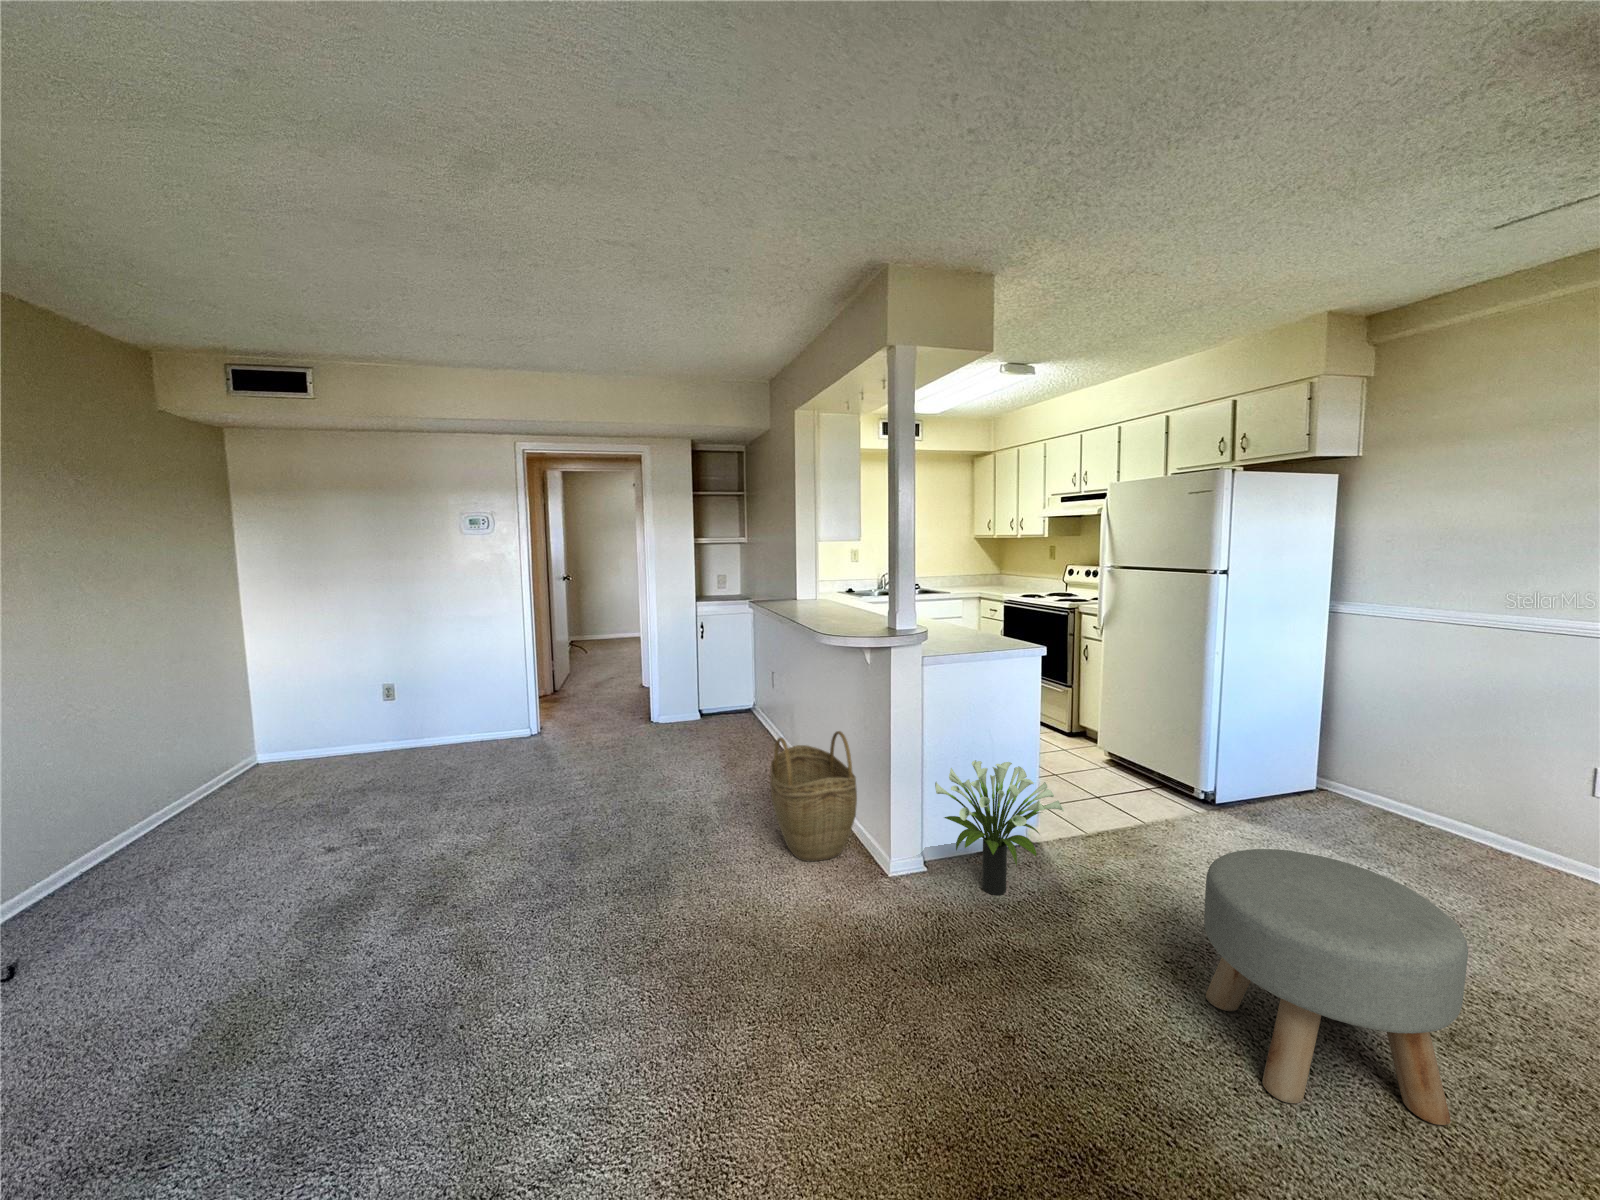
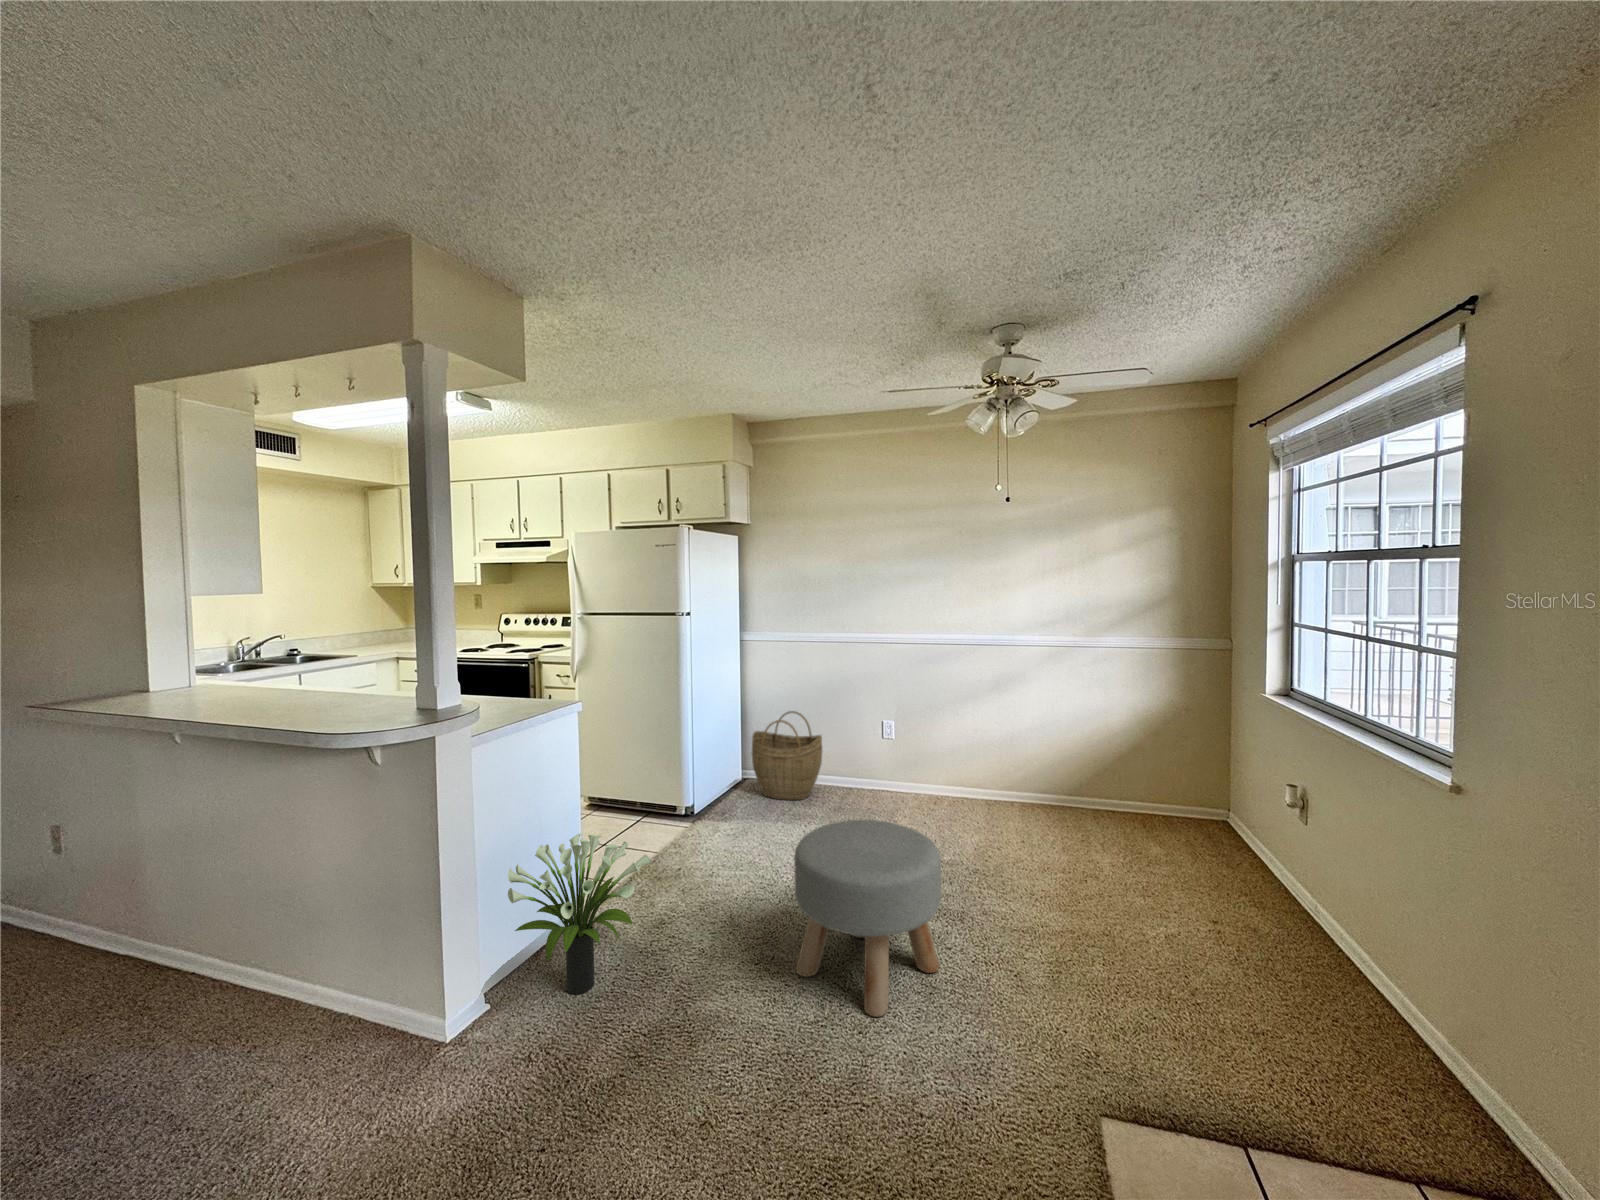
woven basket: present [770,731,857,861] -> present [752,711,822,800]

